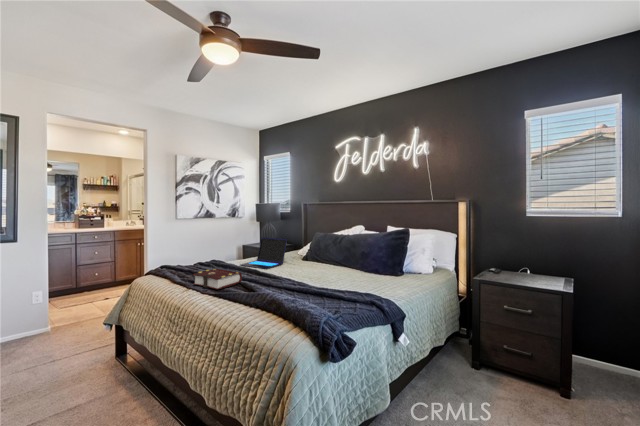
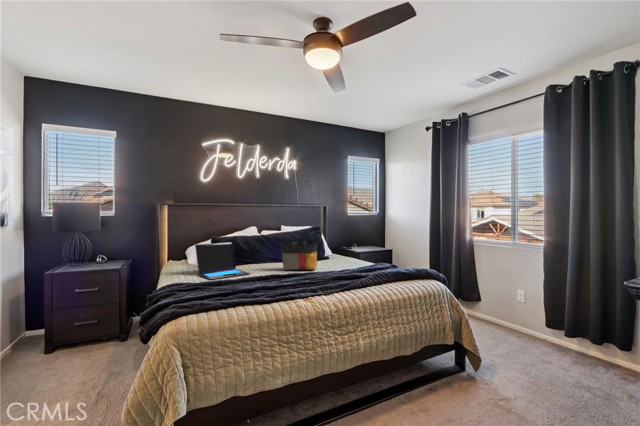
tote bag: none [291,246,315,281] -> present [281,241,318,270]
book: present [193,269,242,289] -> none [268,269,319,291]

